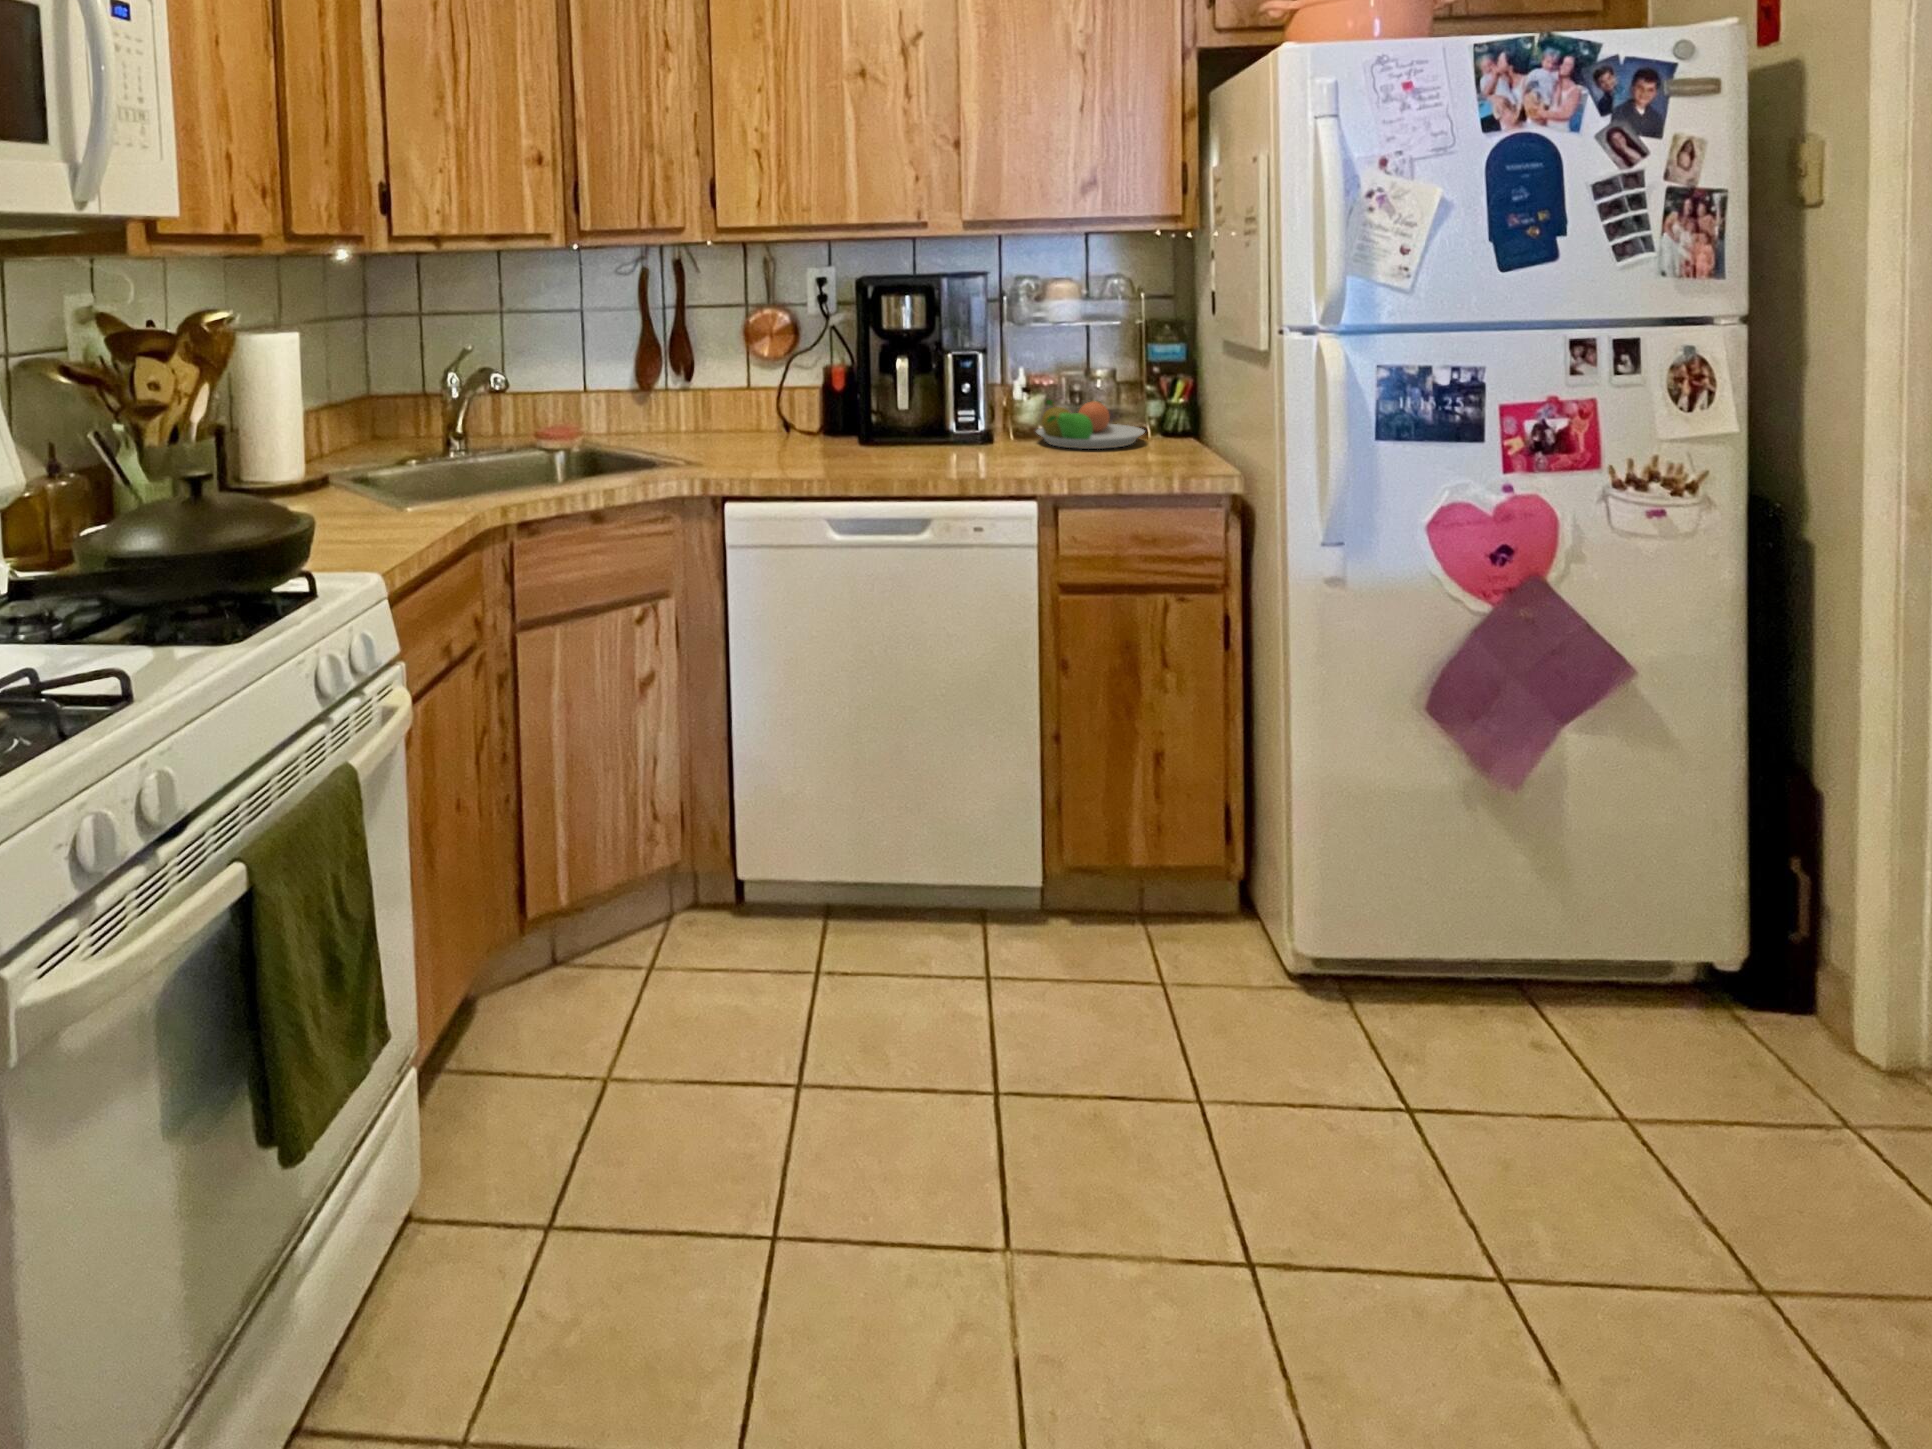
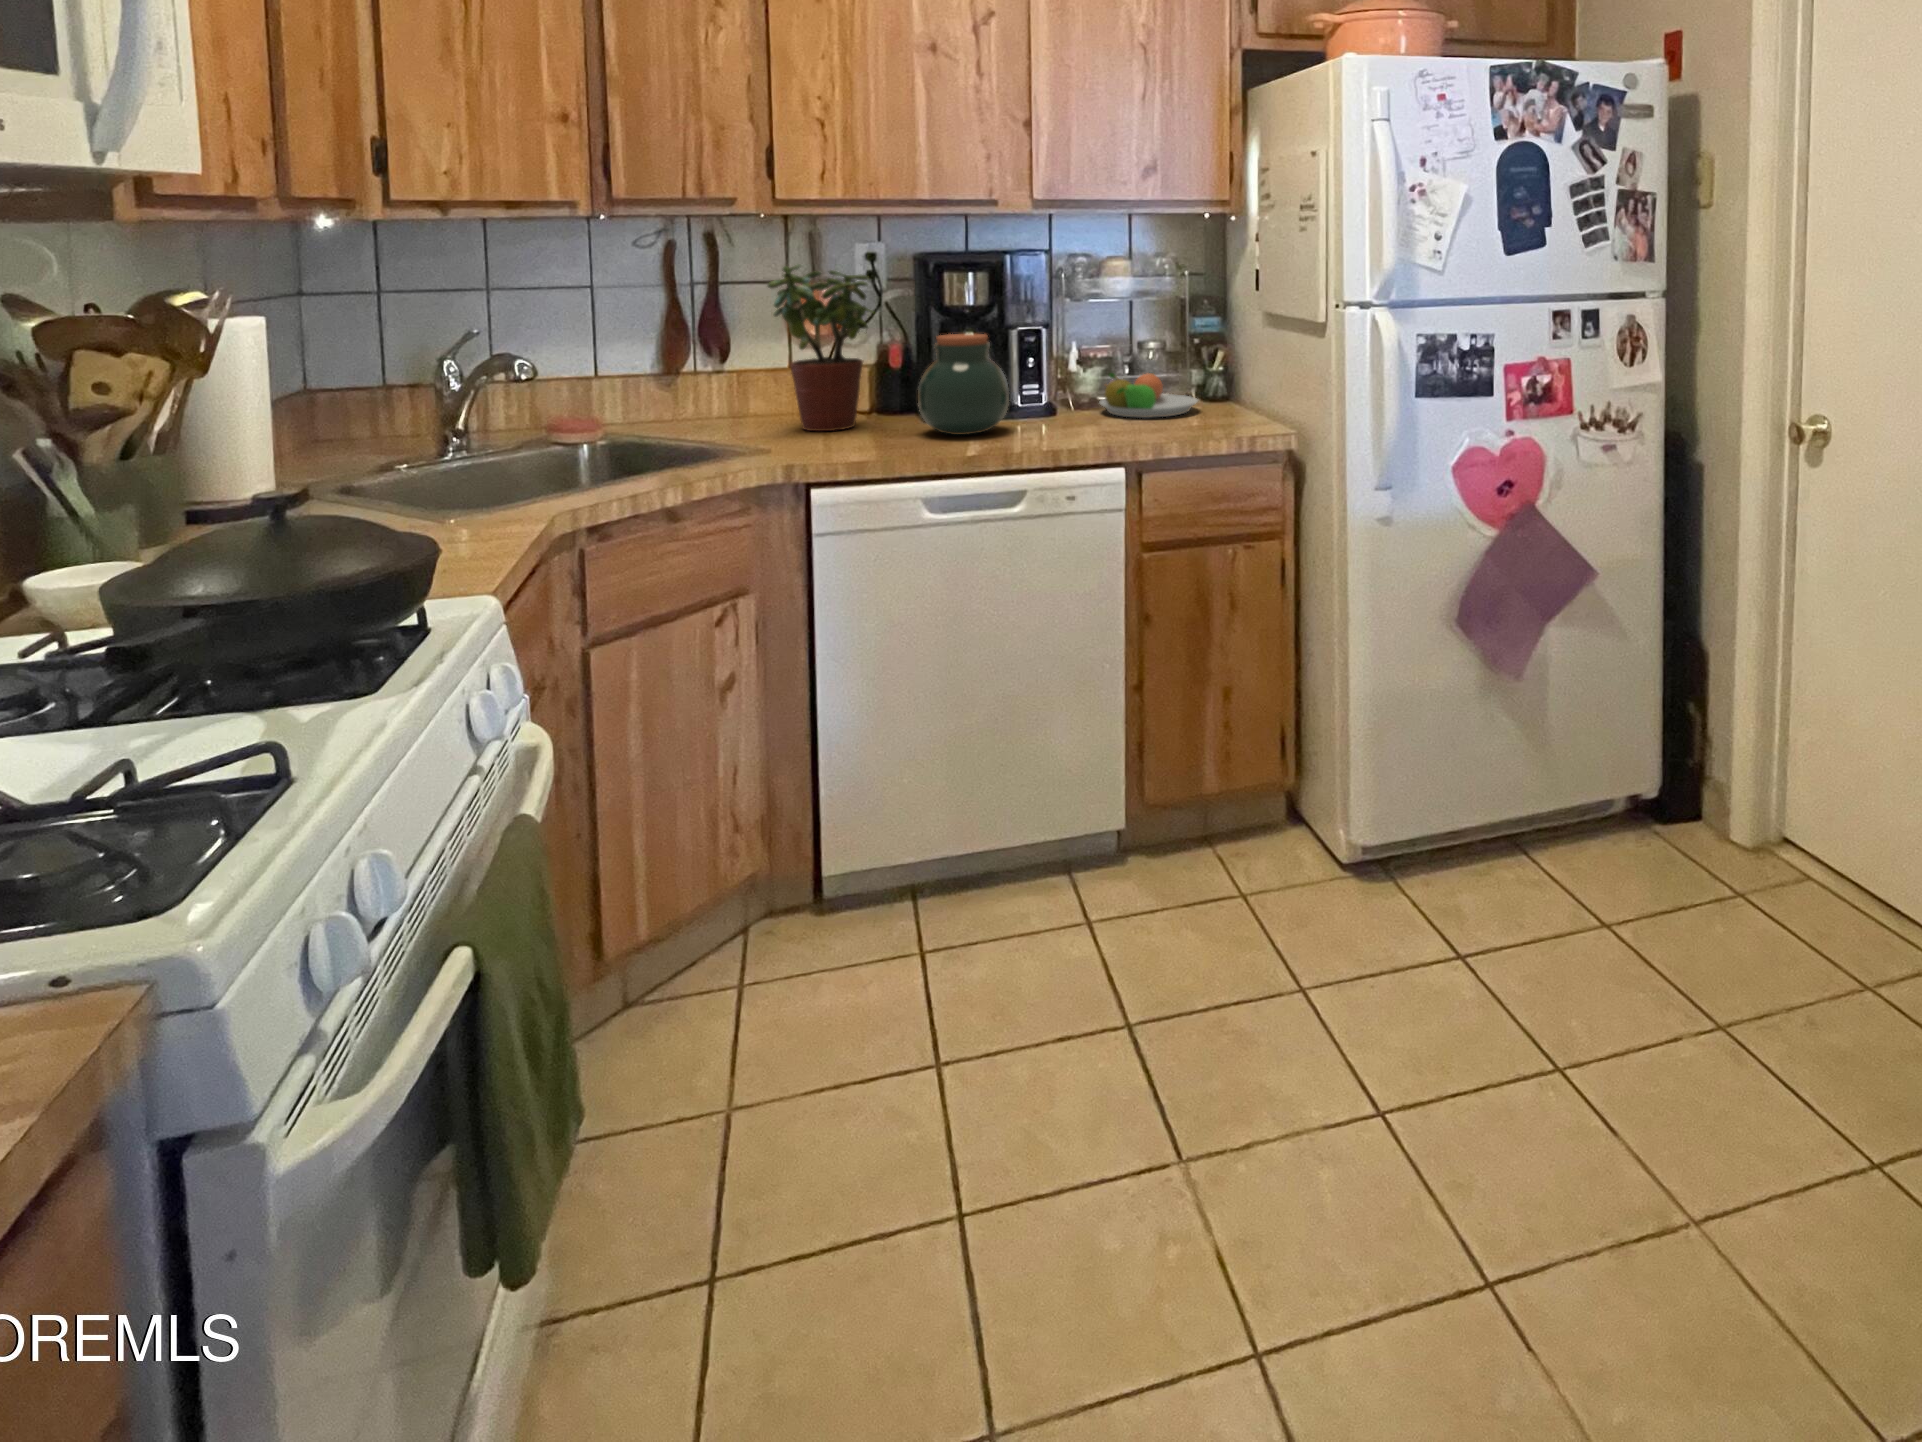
potted plant: none [709,288,808,448] -> present [768,264,874,431]
jar: none [841,356,930,457] -> present [918,334,1009,435]

